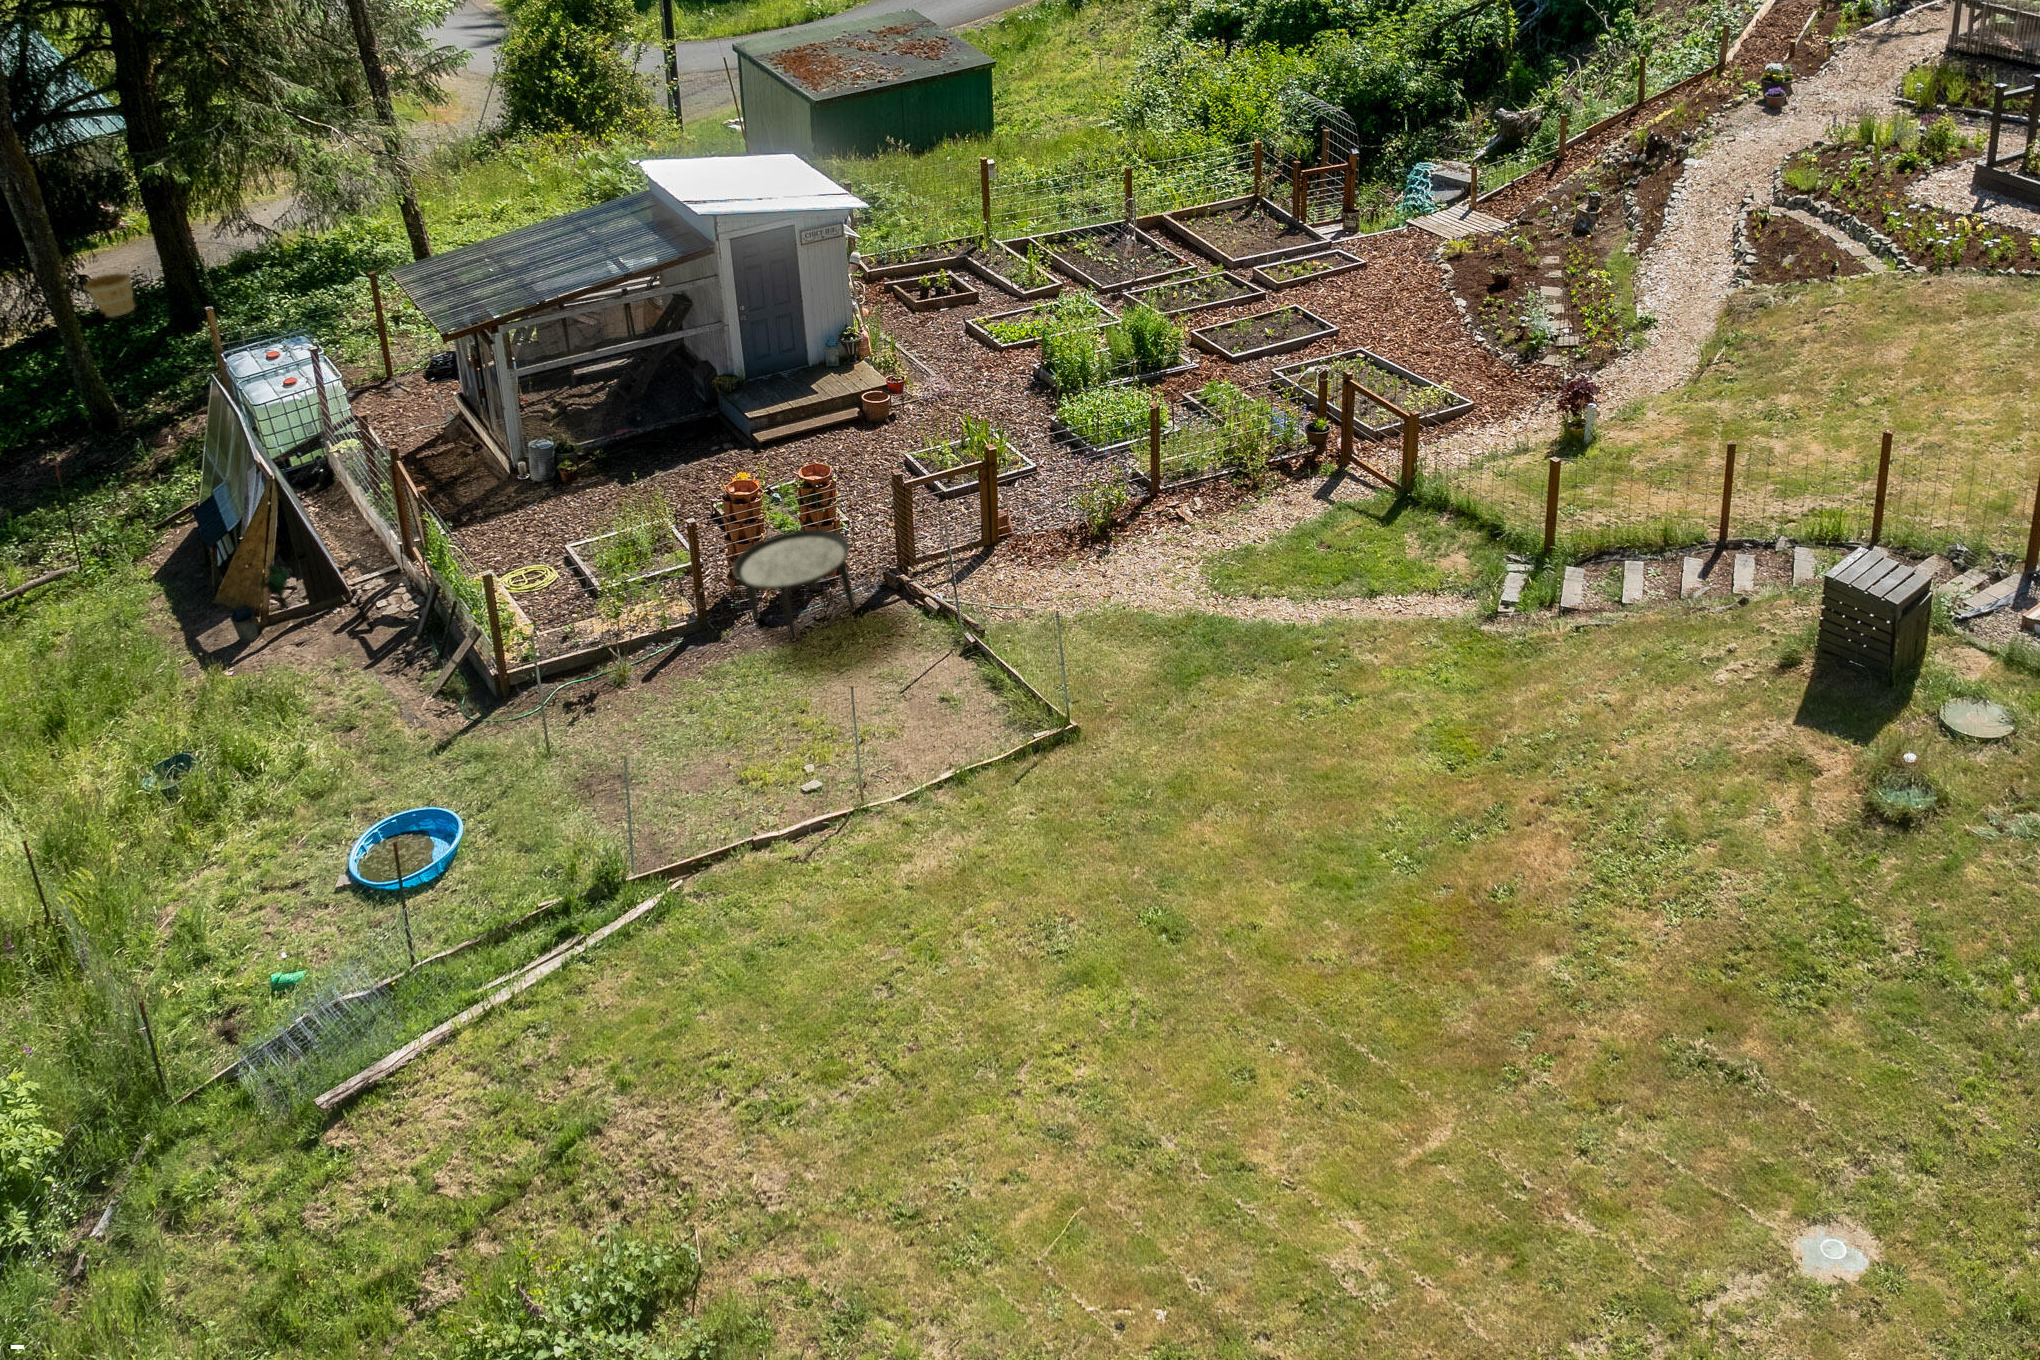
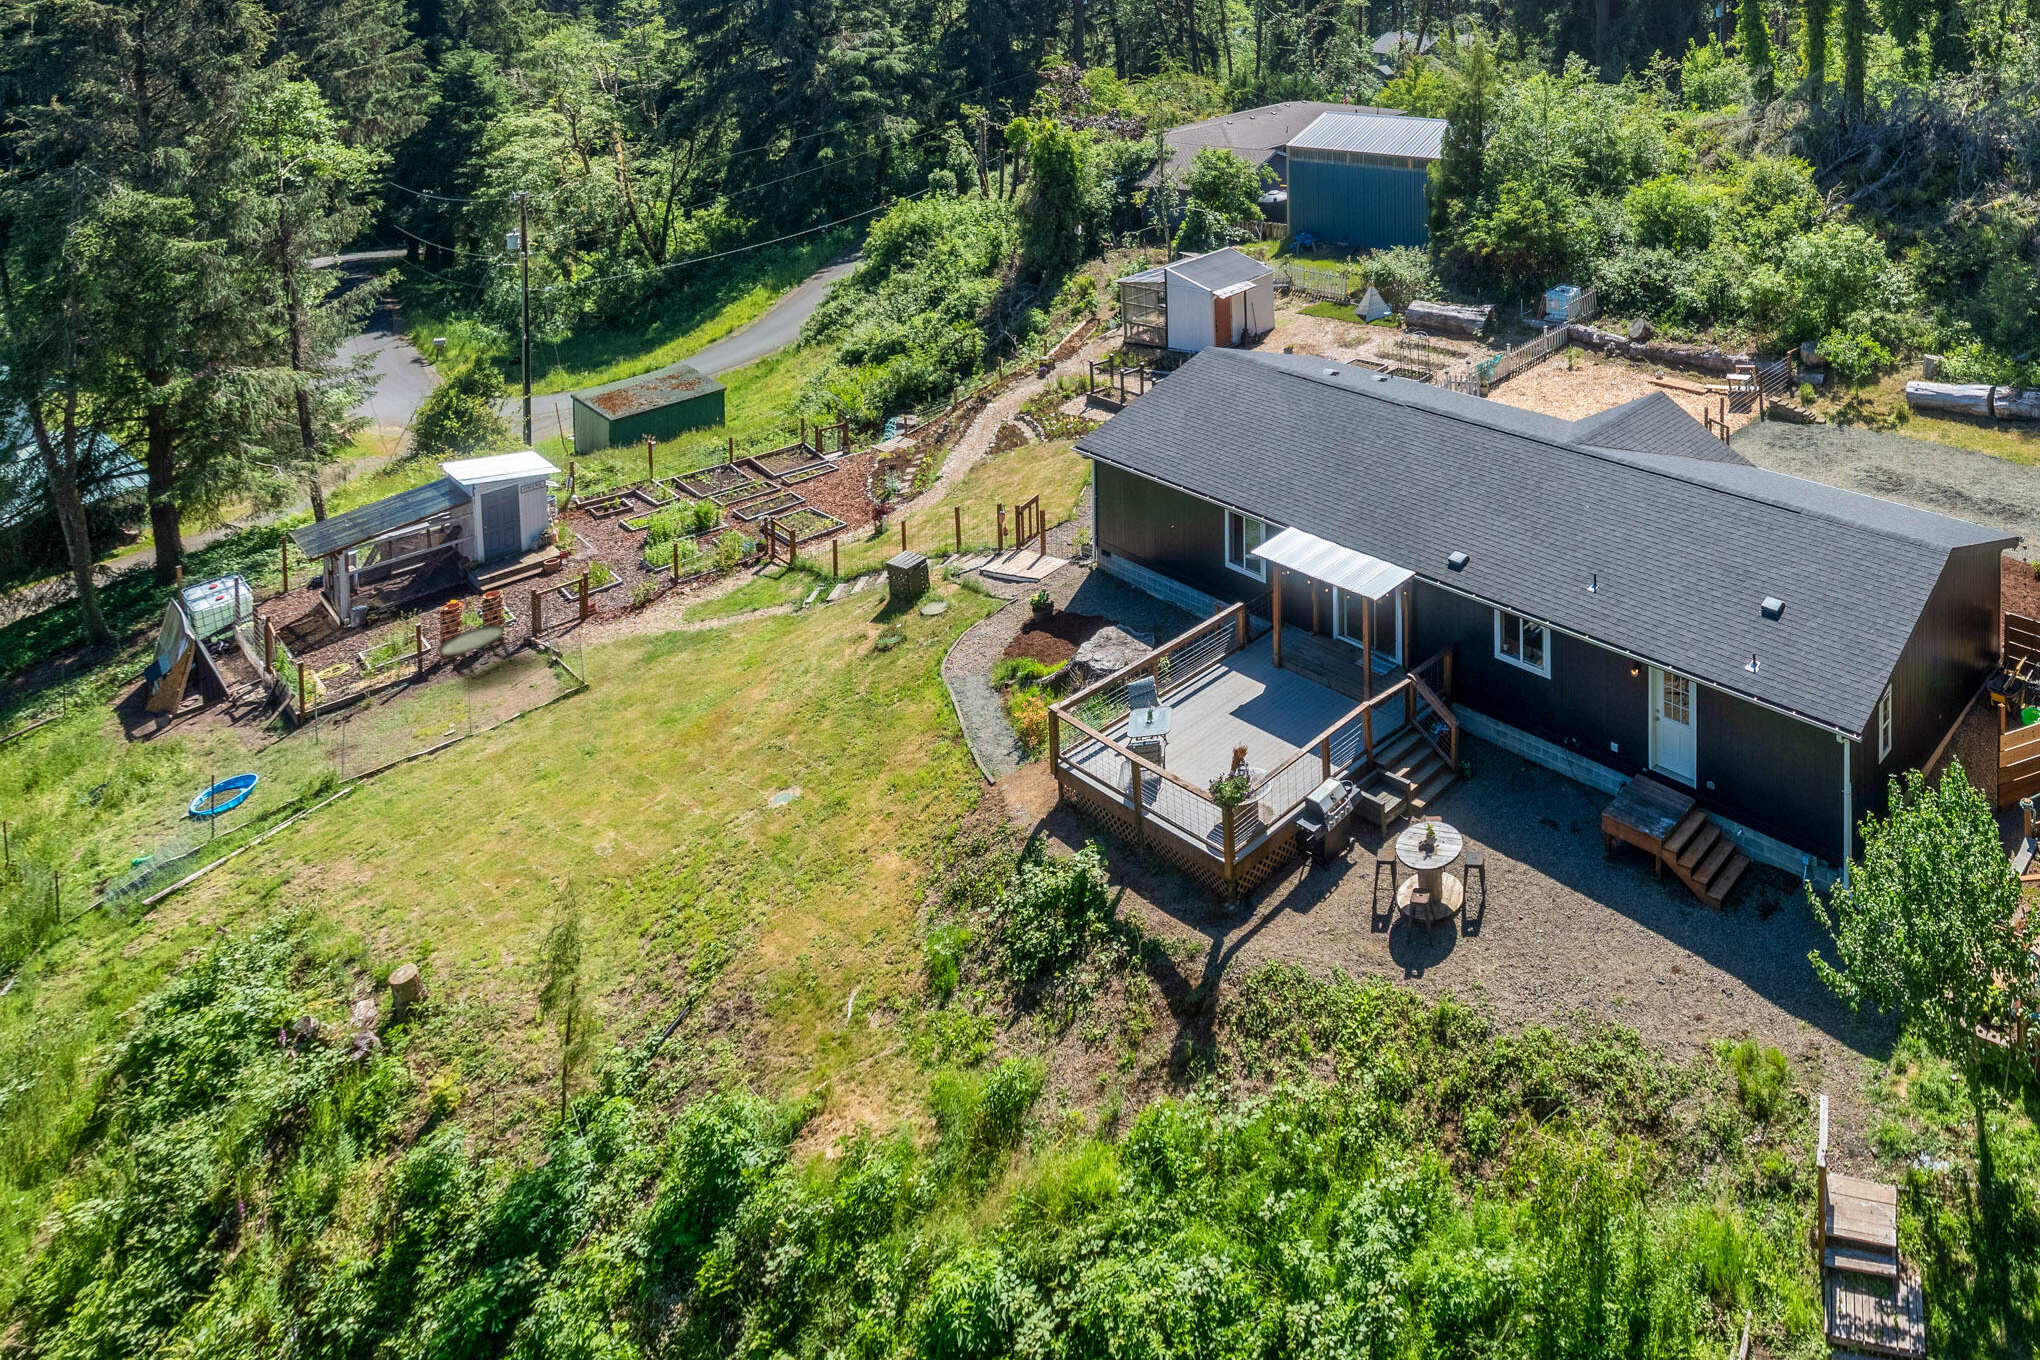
wooden bucket: present [85,274,135,317] -> none [101,558,140,585]
decorative plant: present [260,559,289,610] -> none [171,683,195,710]

